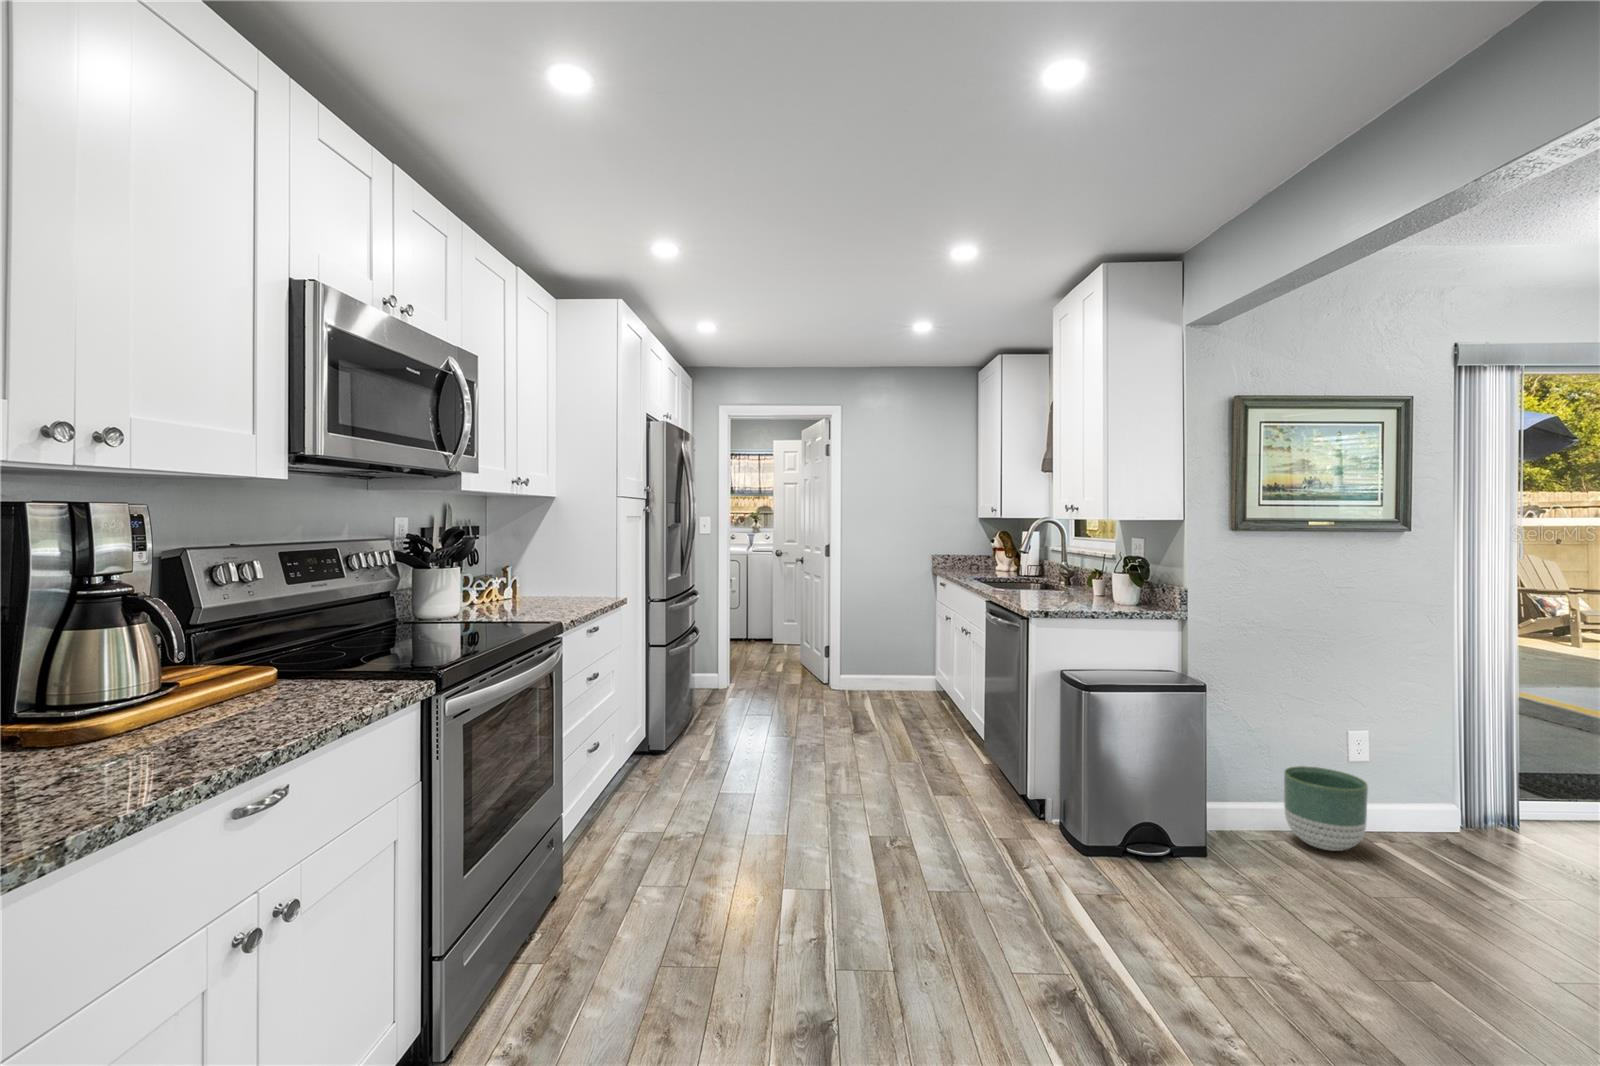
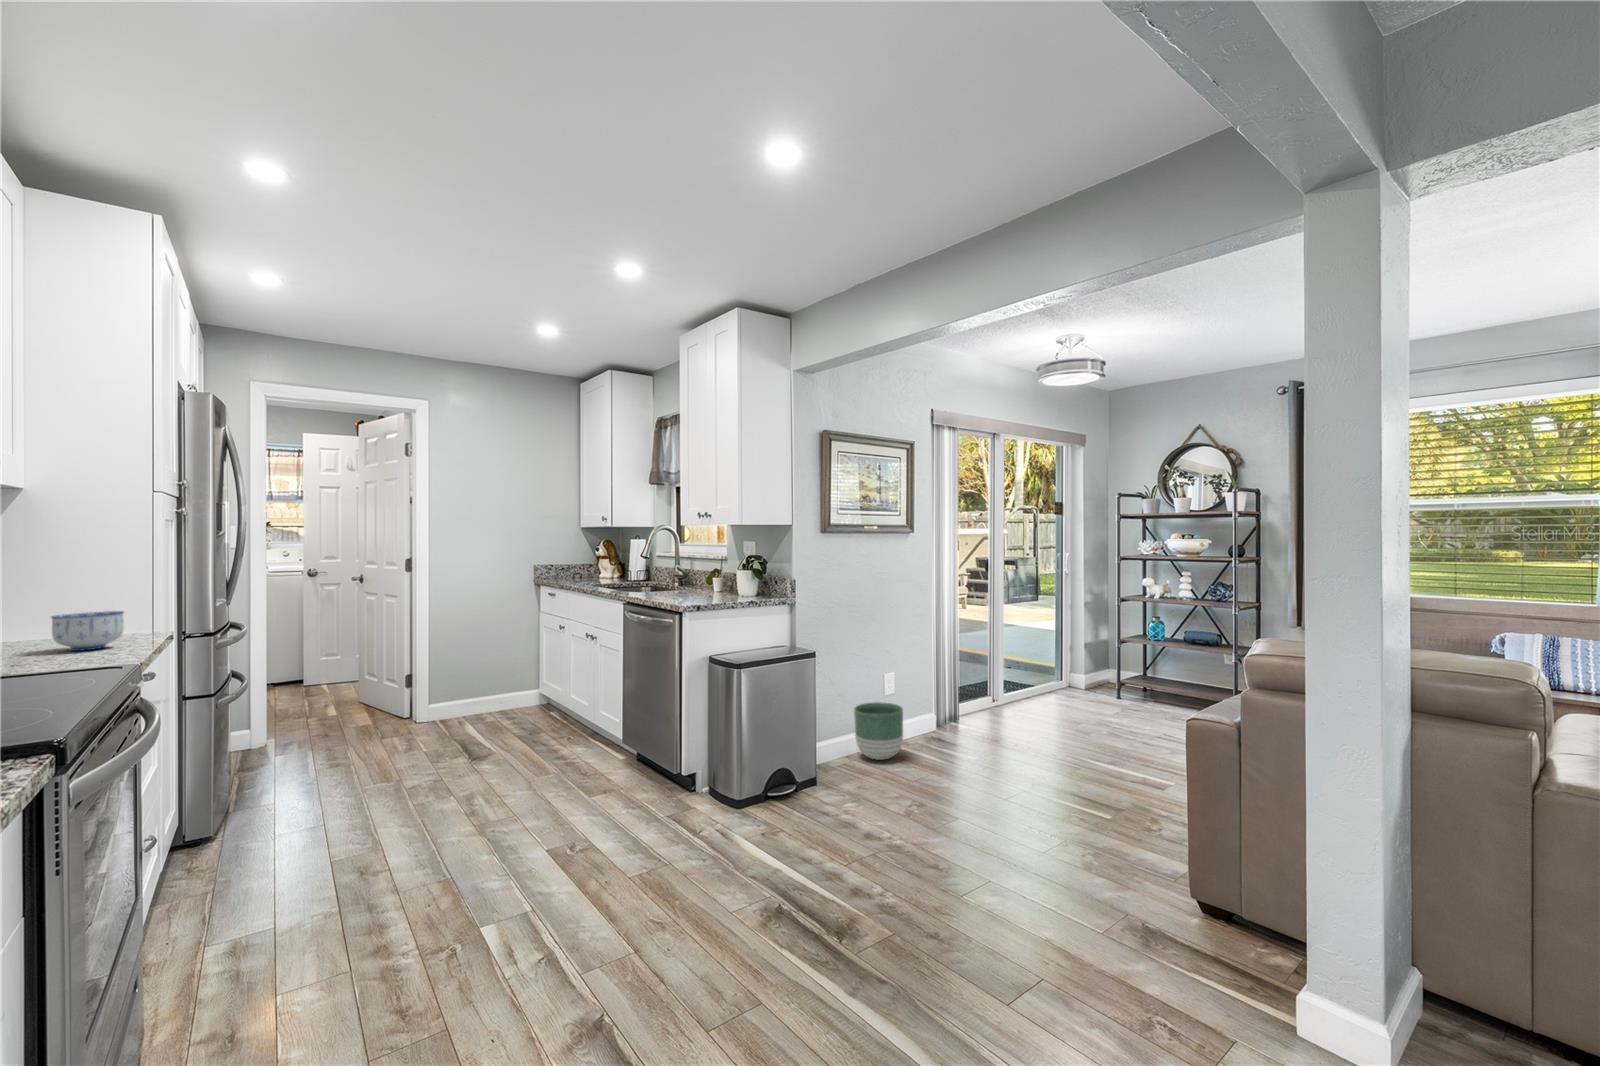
bowl: none [542,574,581,601] -> present [51,611,124,651]

